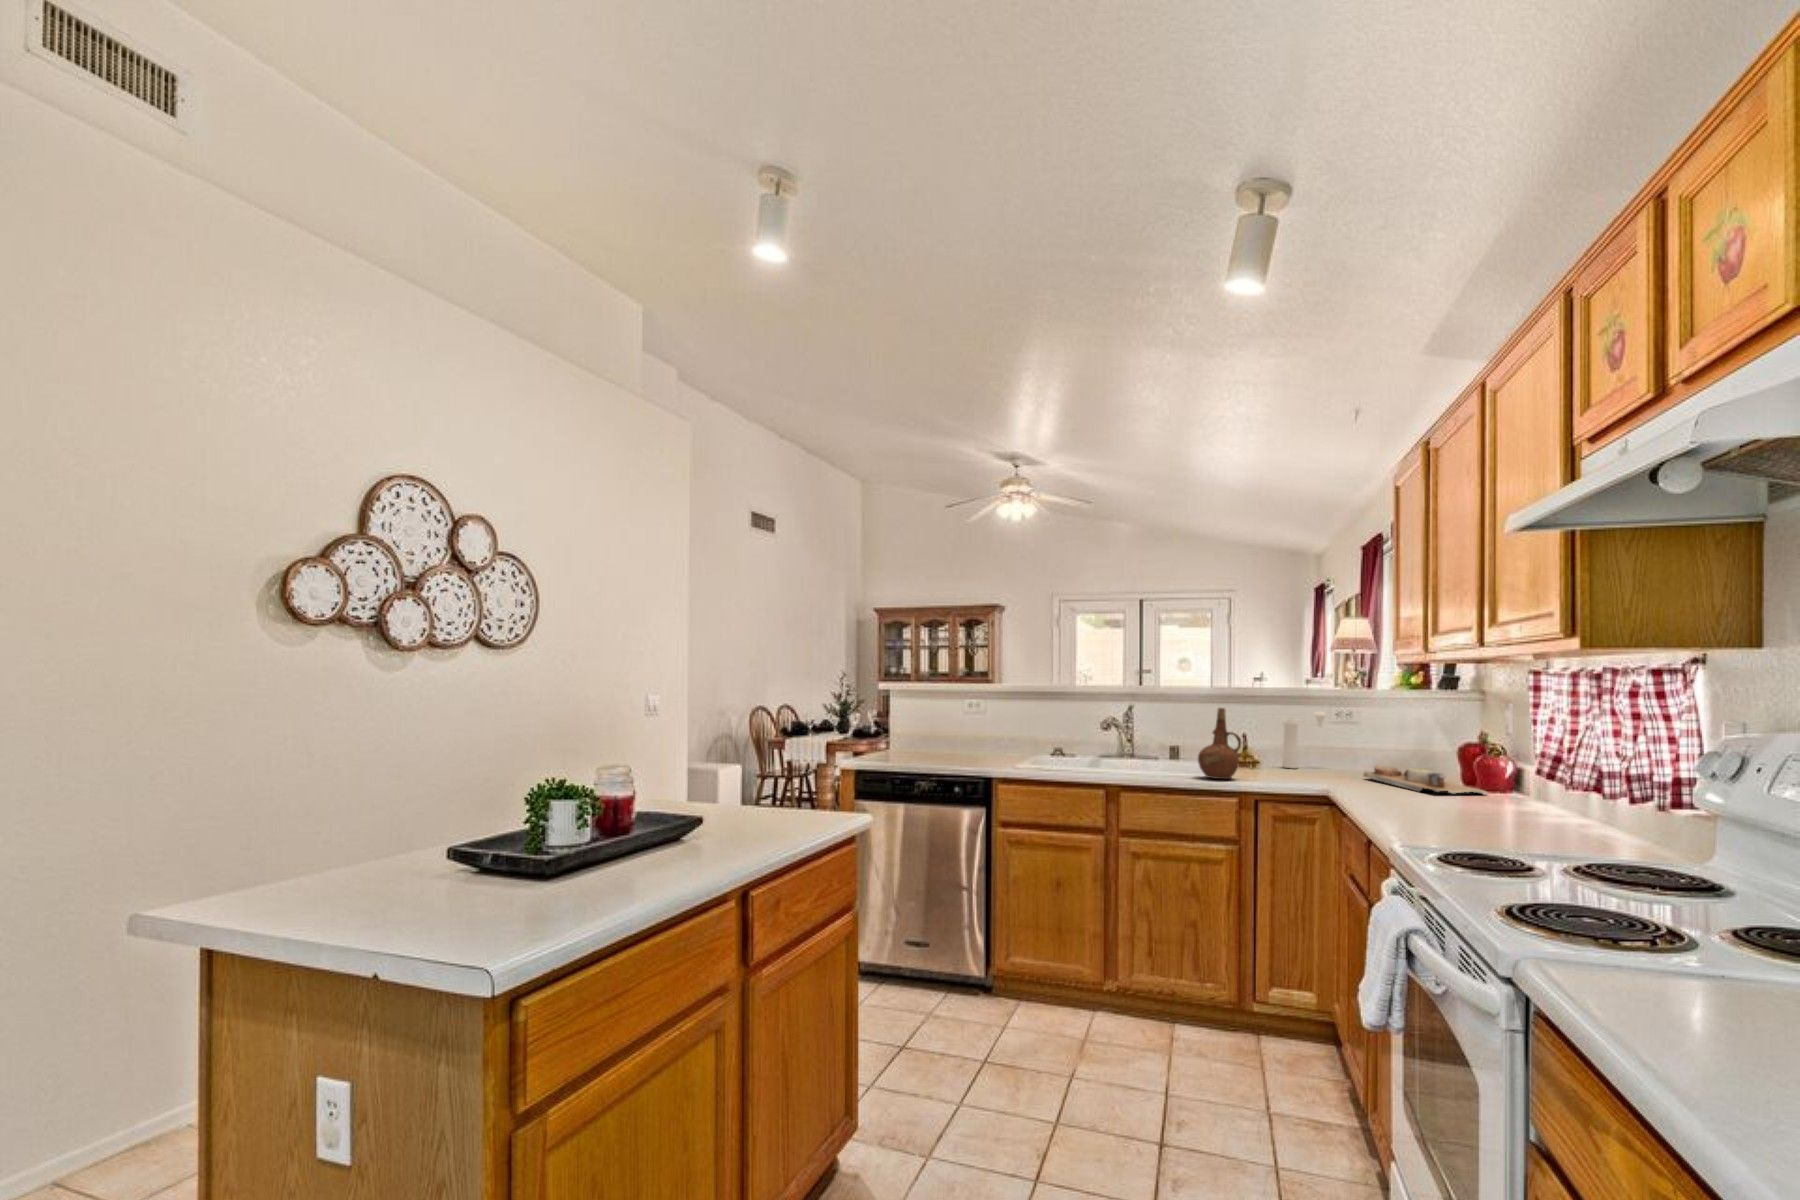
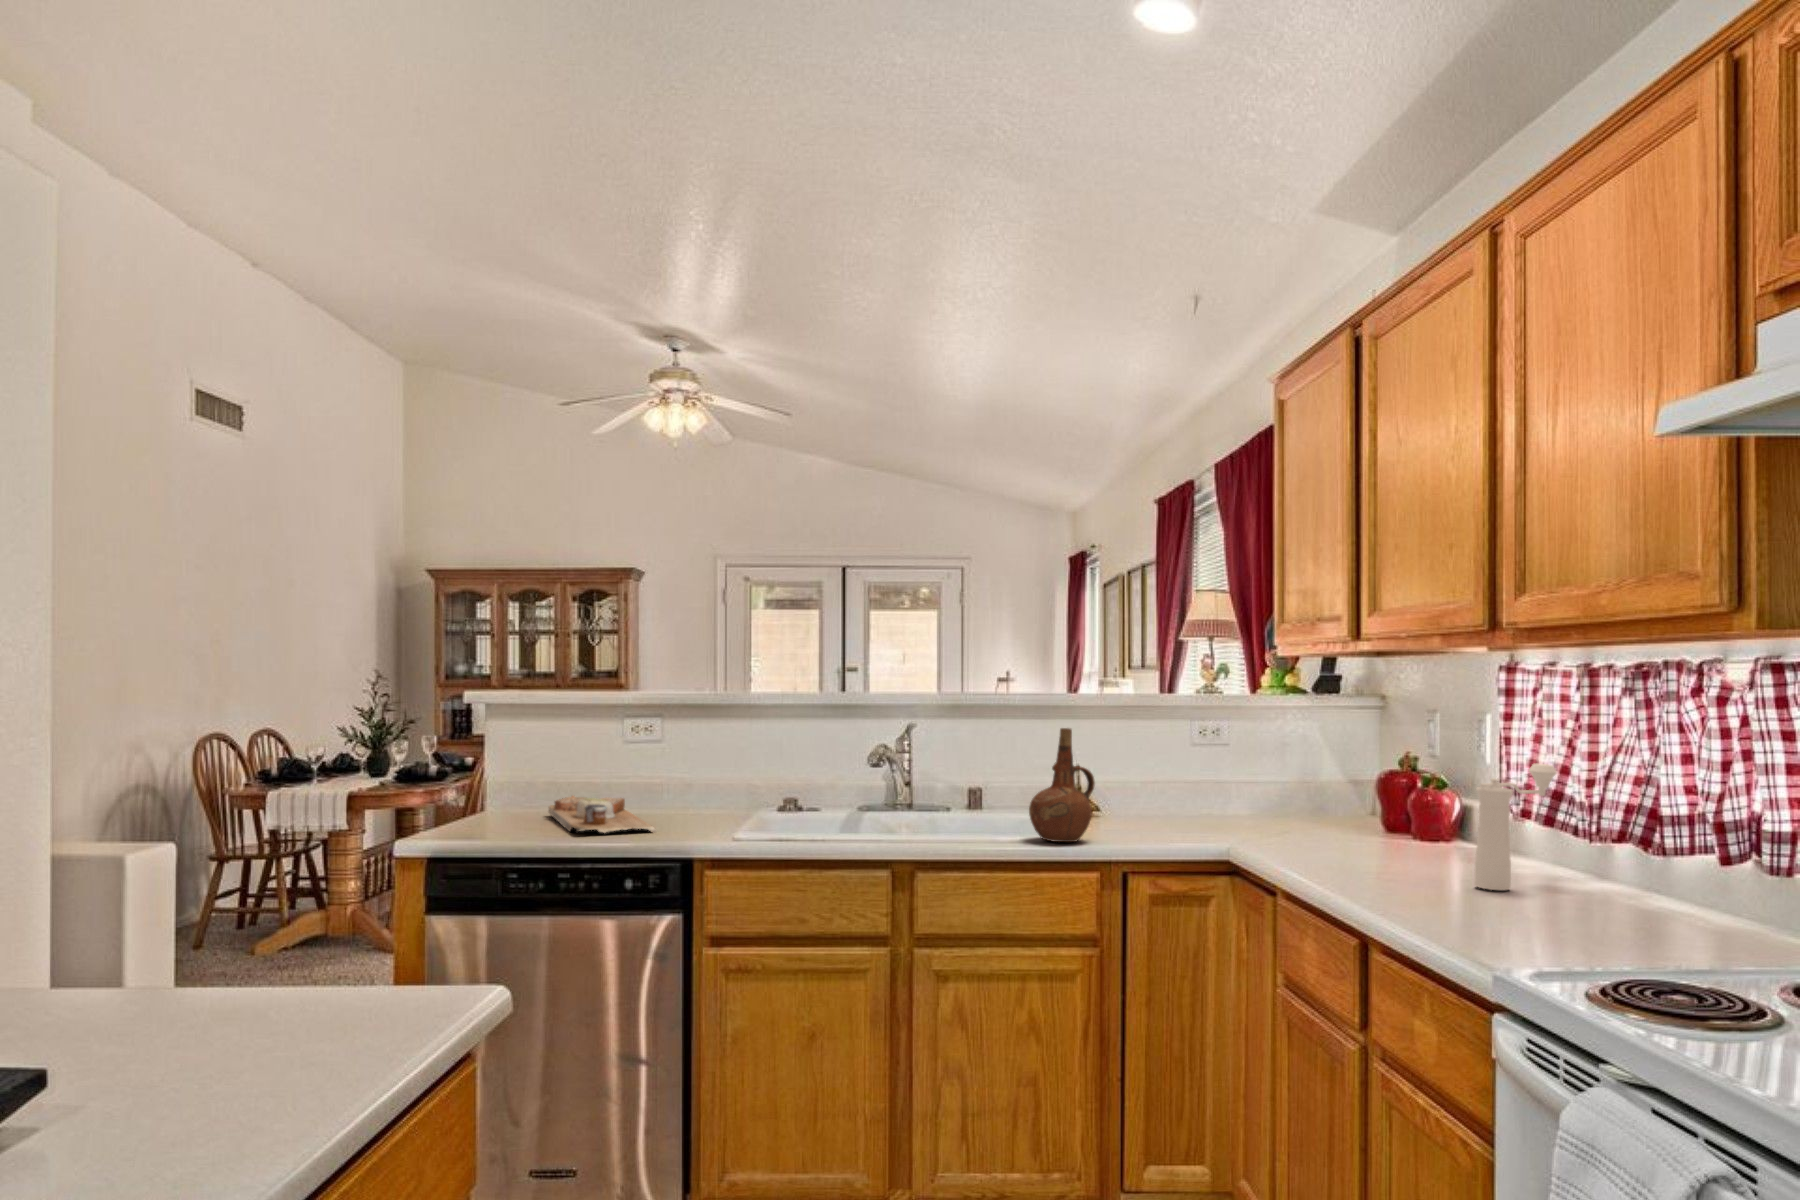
pepper mill: present [1282,712,1326,768] -> present [1474,764,1556,891]
cutting board: present [1363,766,1487,795] -> present [549,796,656,833]

